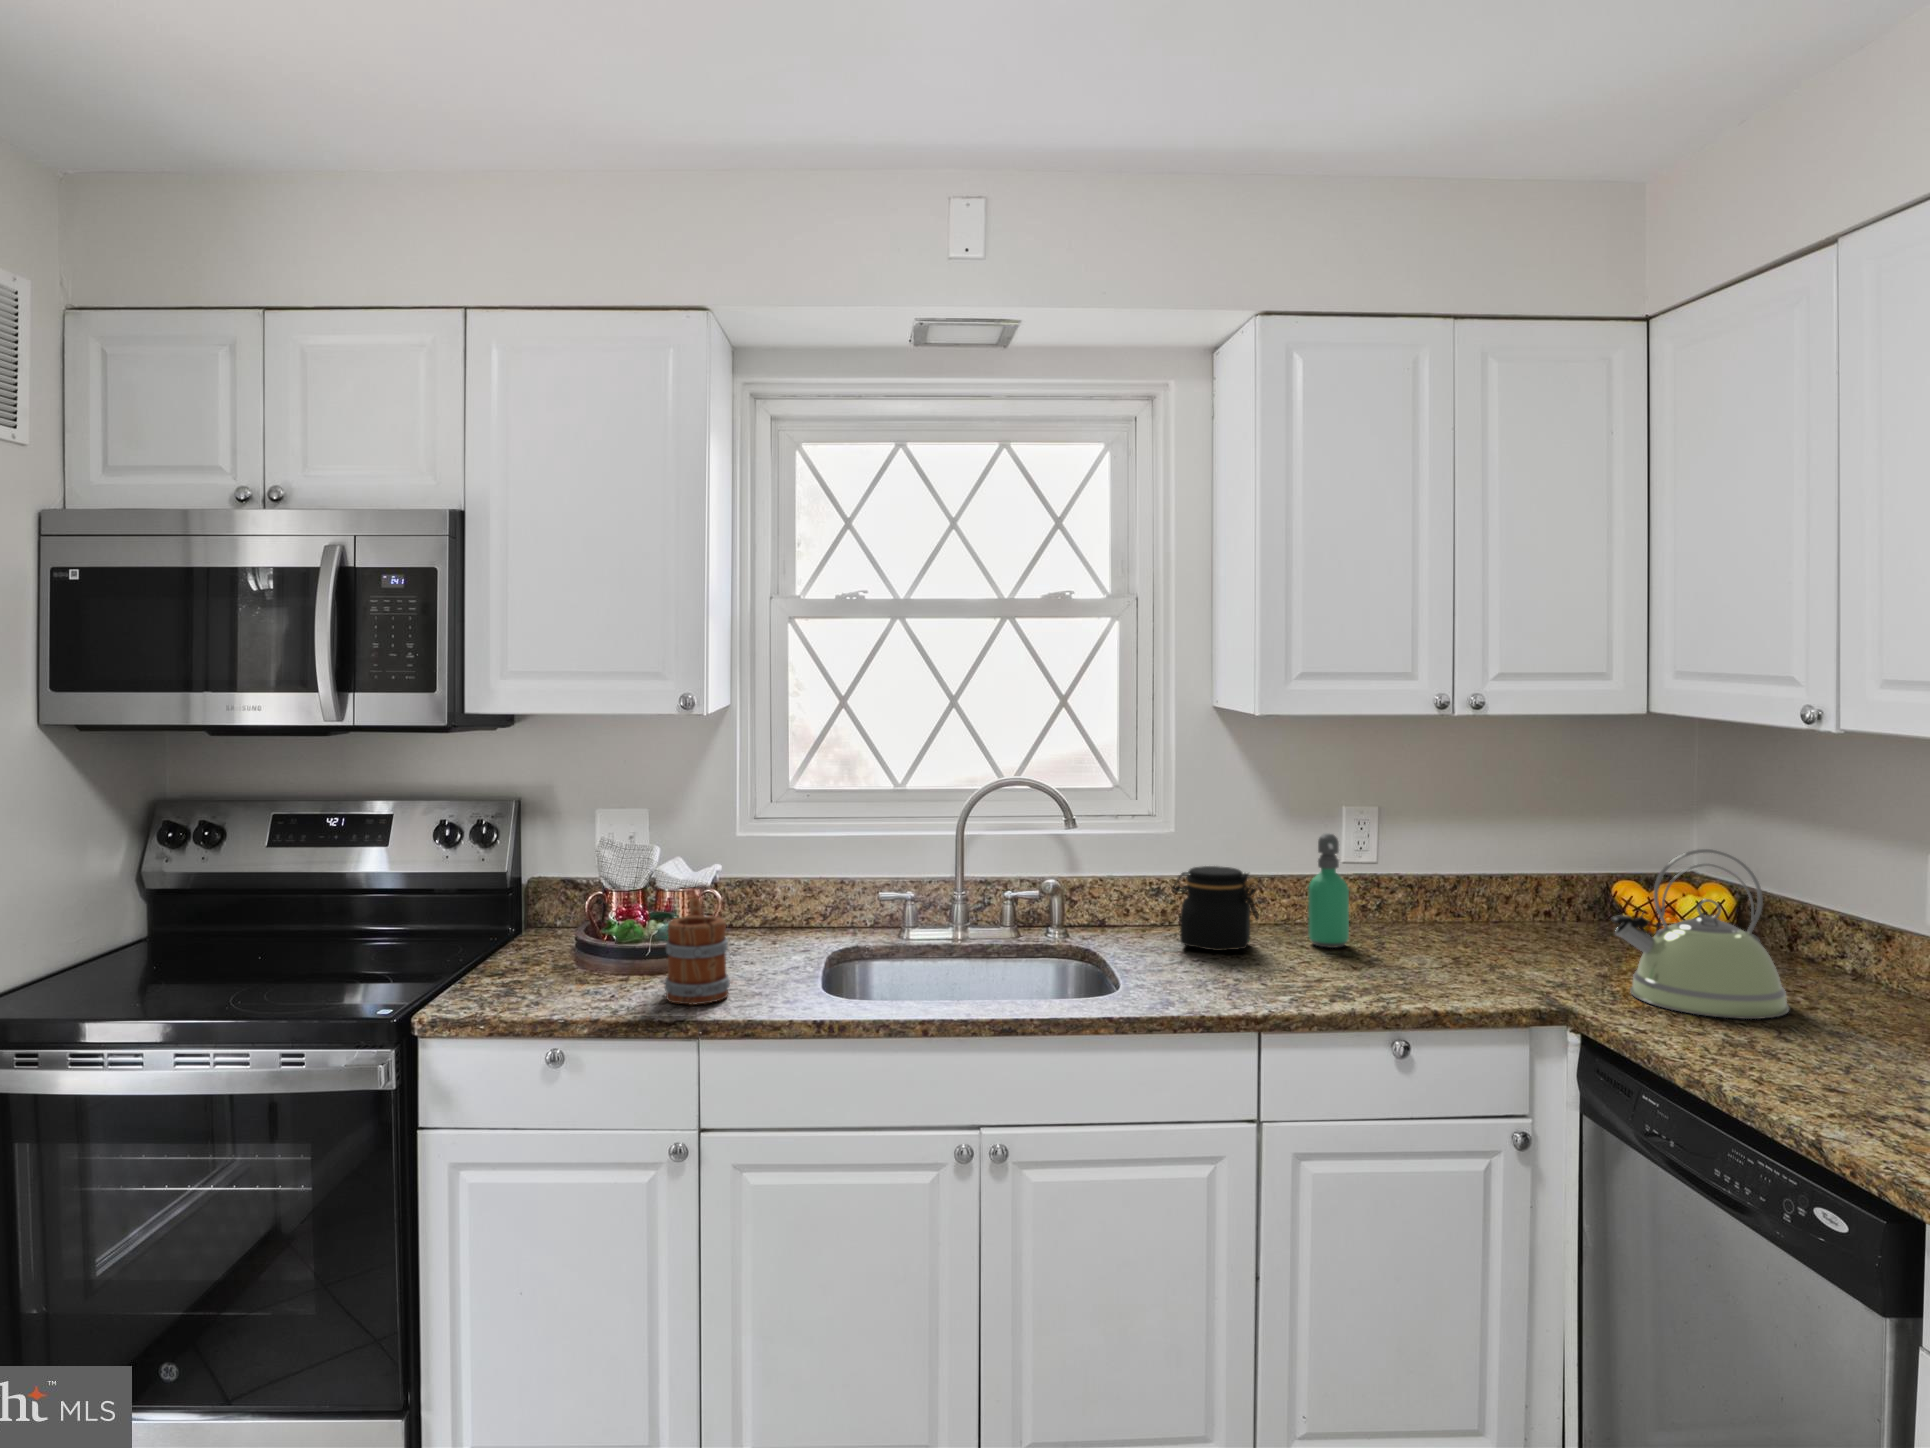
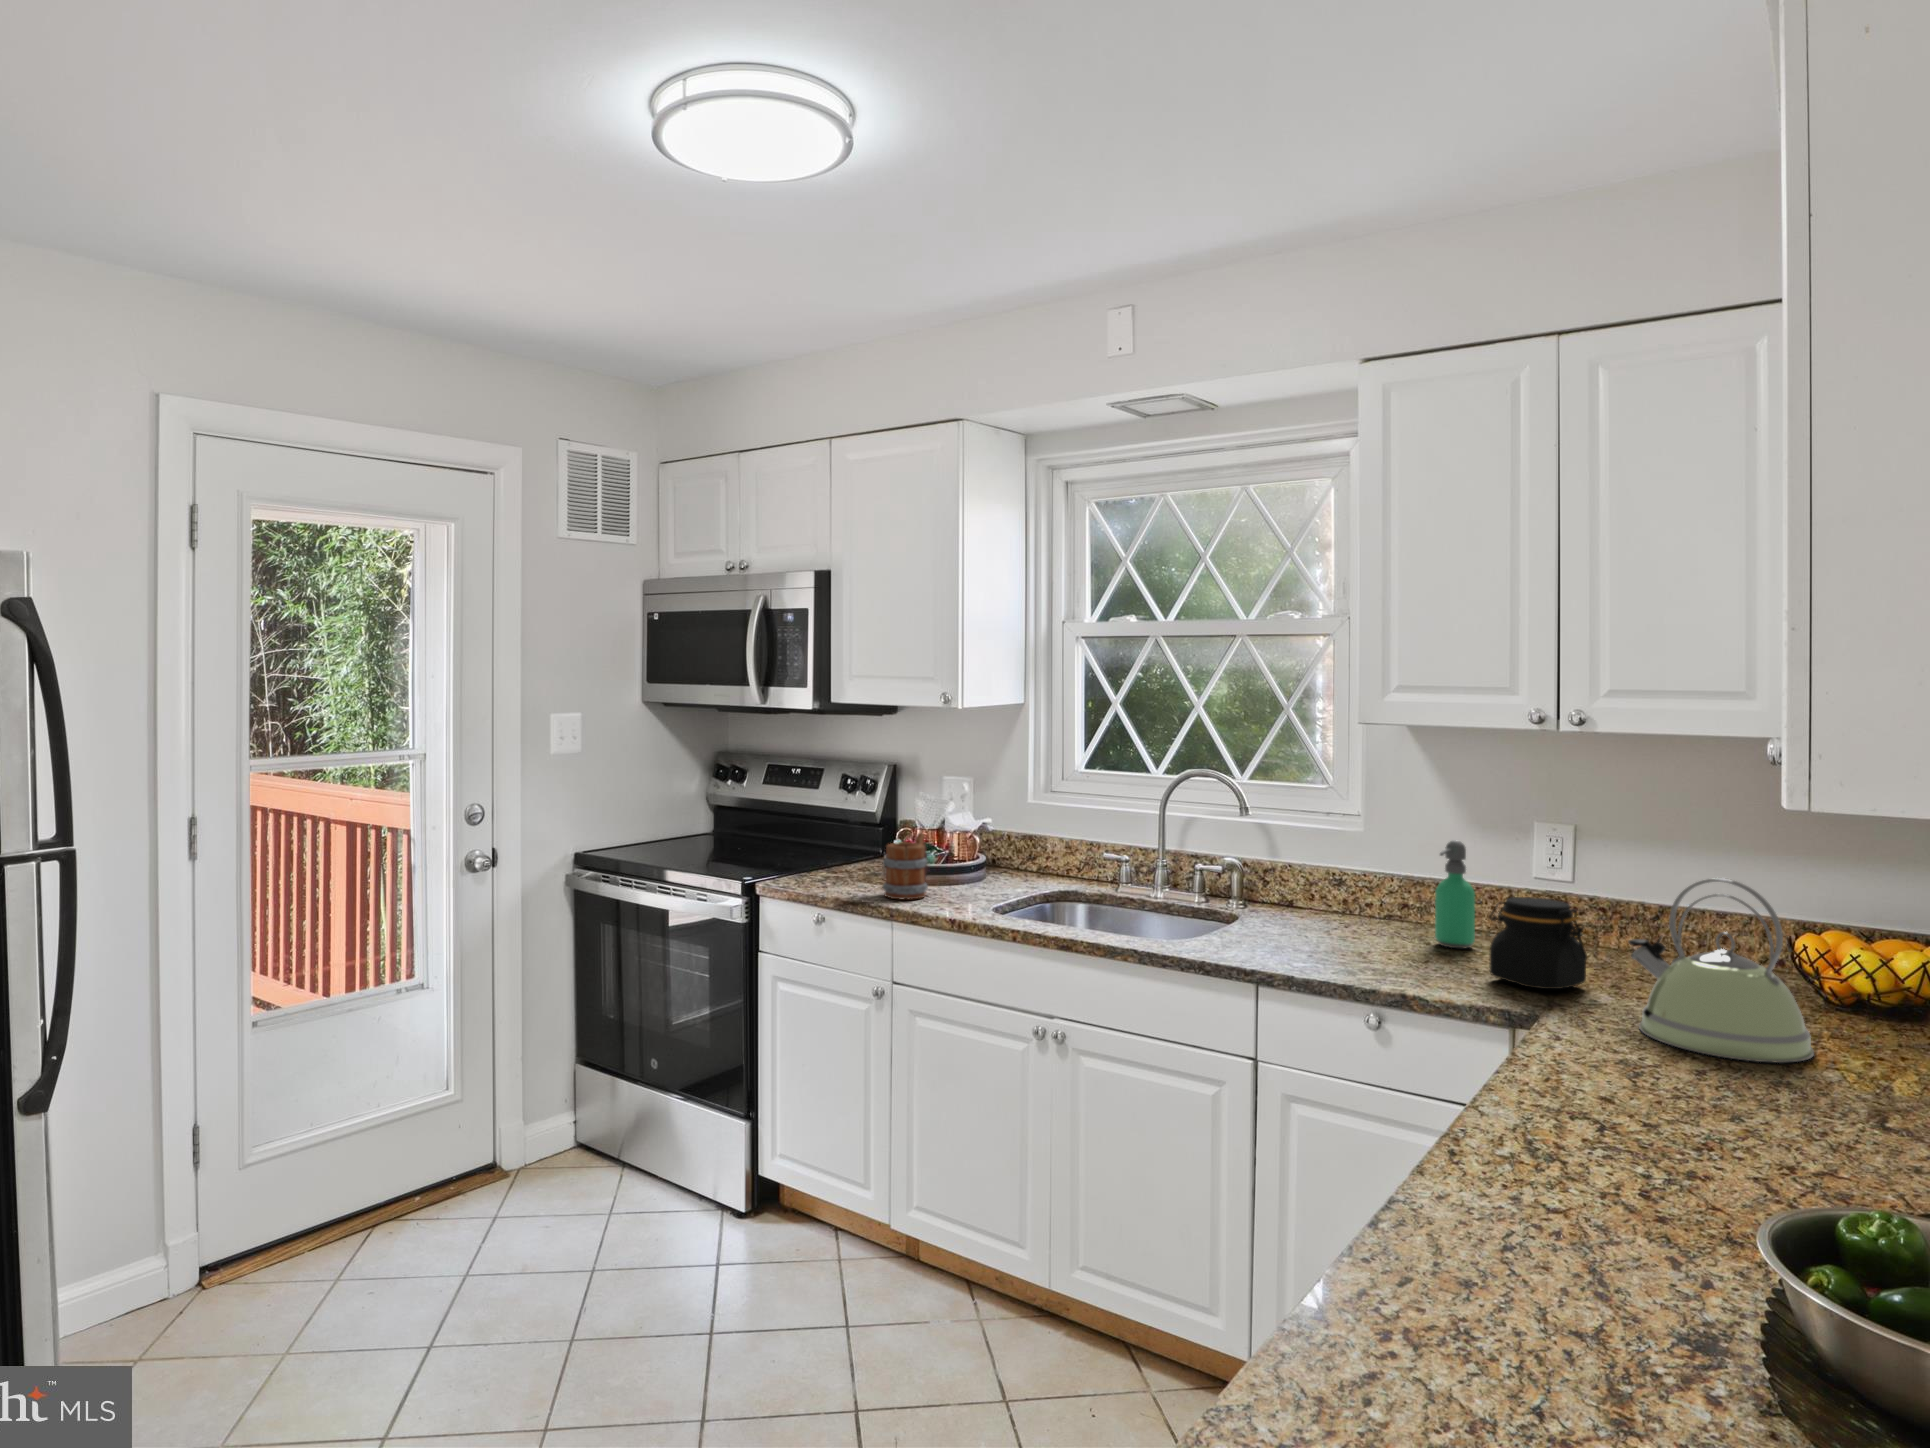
jar: present [1172,866,1259,951] -> present [1490,897,1587,989]

